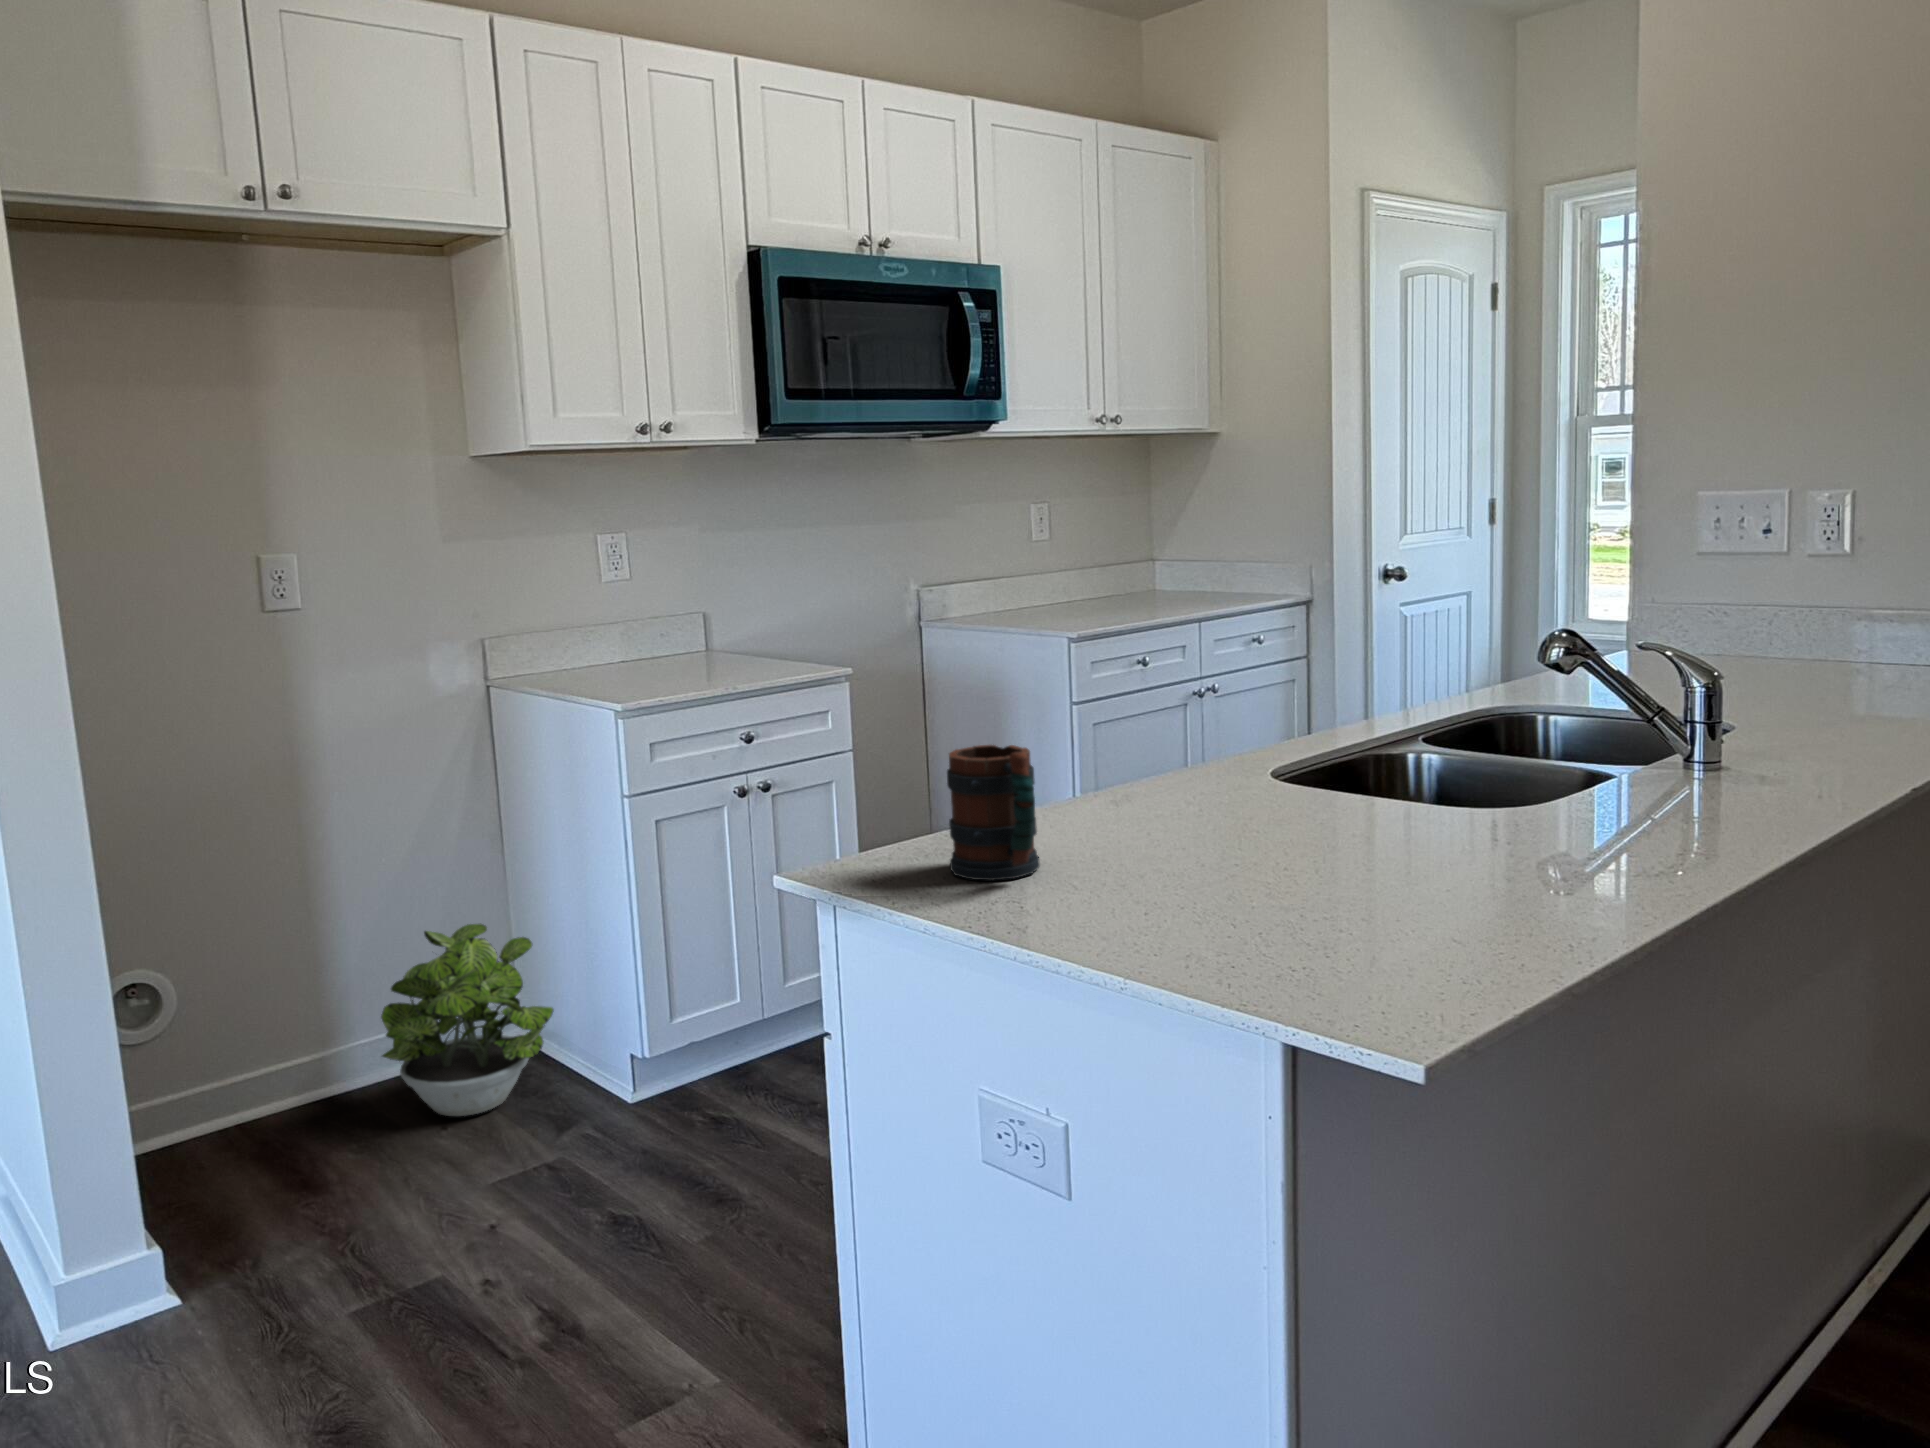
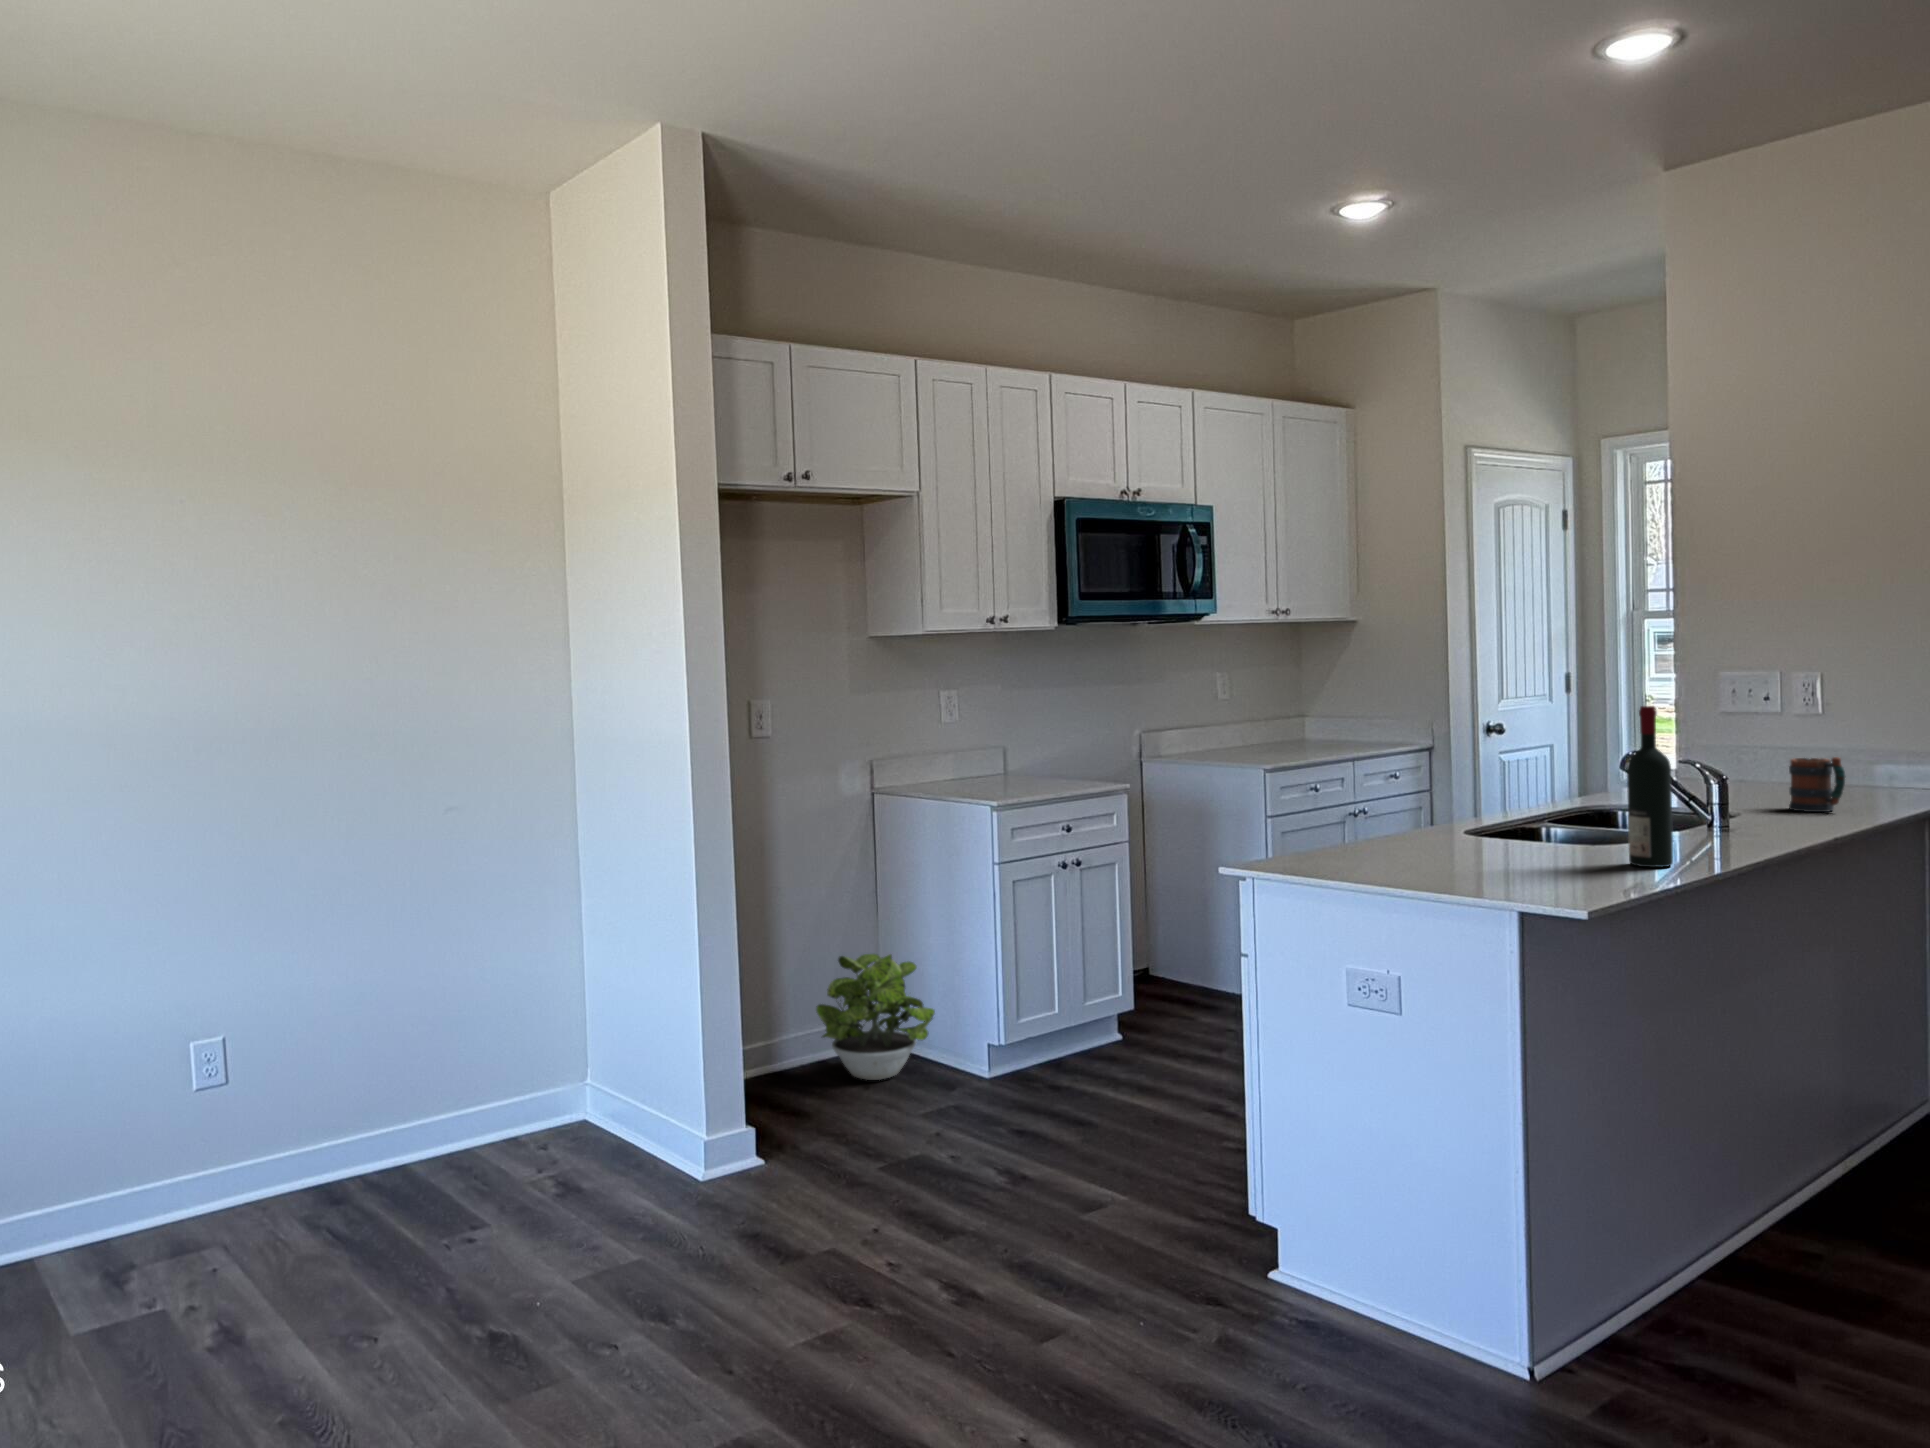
wine bottle: none [1540,549,1626,873] -> present [1627,706,1673,867]
mug: present [947,745,1040,880] -> present [1789,757,1845,812]

